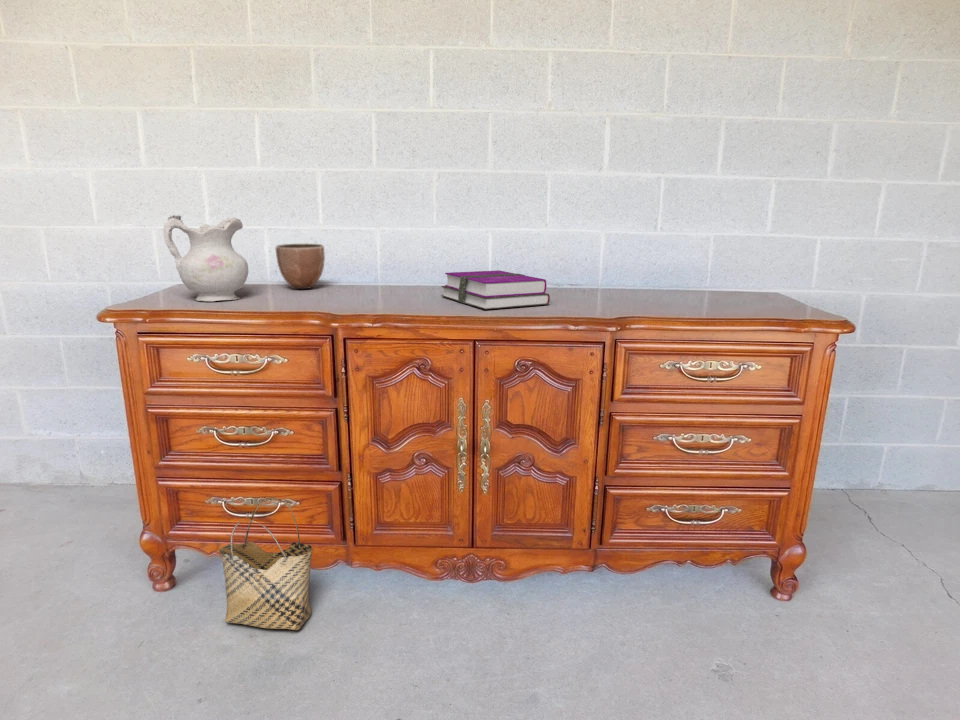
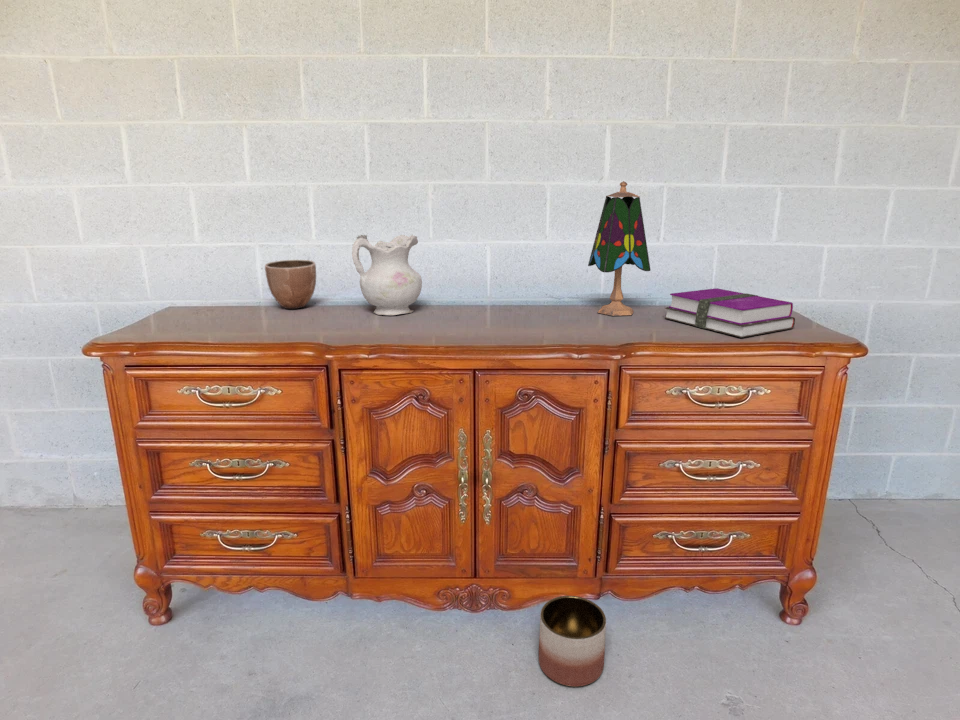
table lamp: none [585,169,645,298] -> present [588,181,651,316]
ceramic pitcher: present [163,215,248,302] -> present [352,235,422,315]
hardback book: present [441,270,550,309] -> present [664,288,795,338]
woven basket: present [219,497,313,630] -> none [216,531,312,666]
planter: none [534,566,600,653] -> present [539,596,606,686]

